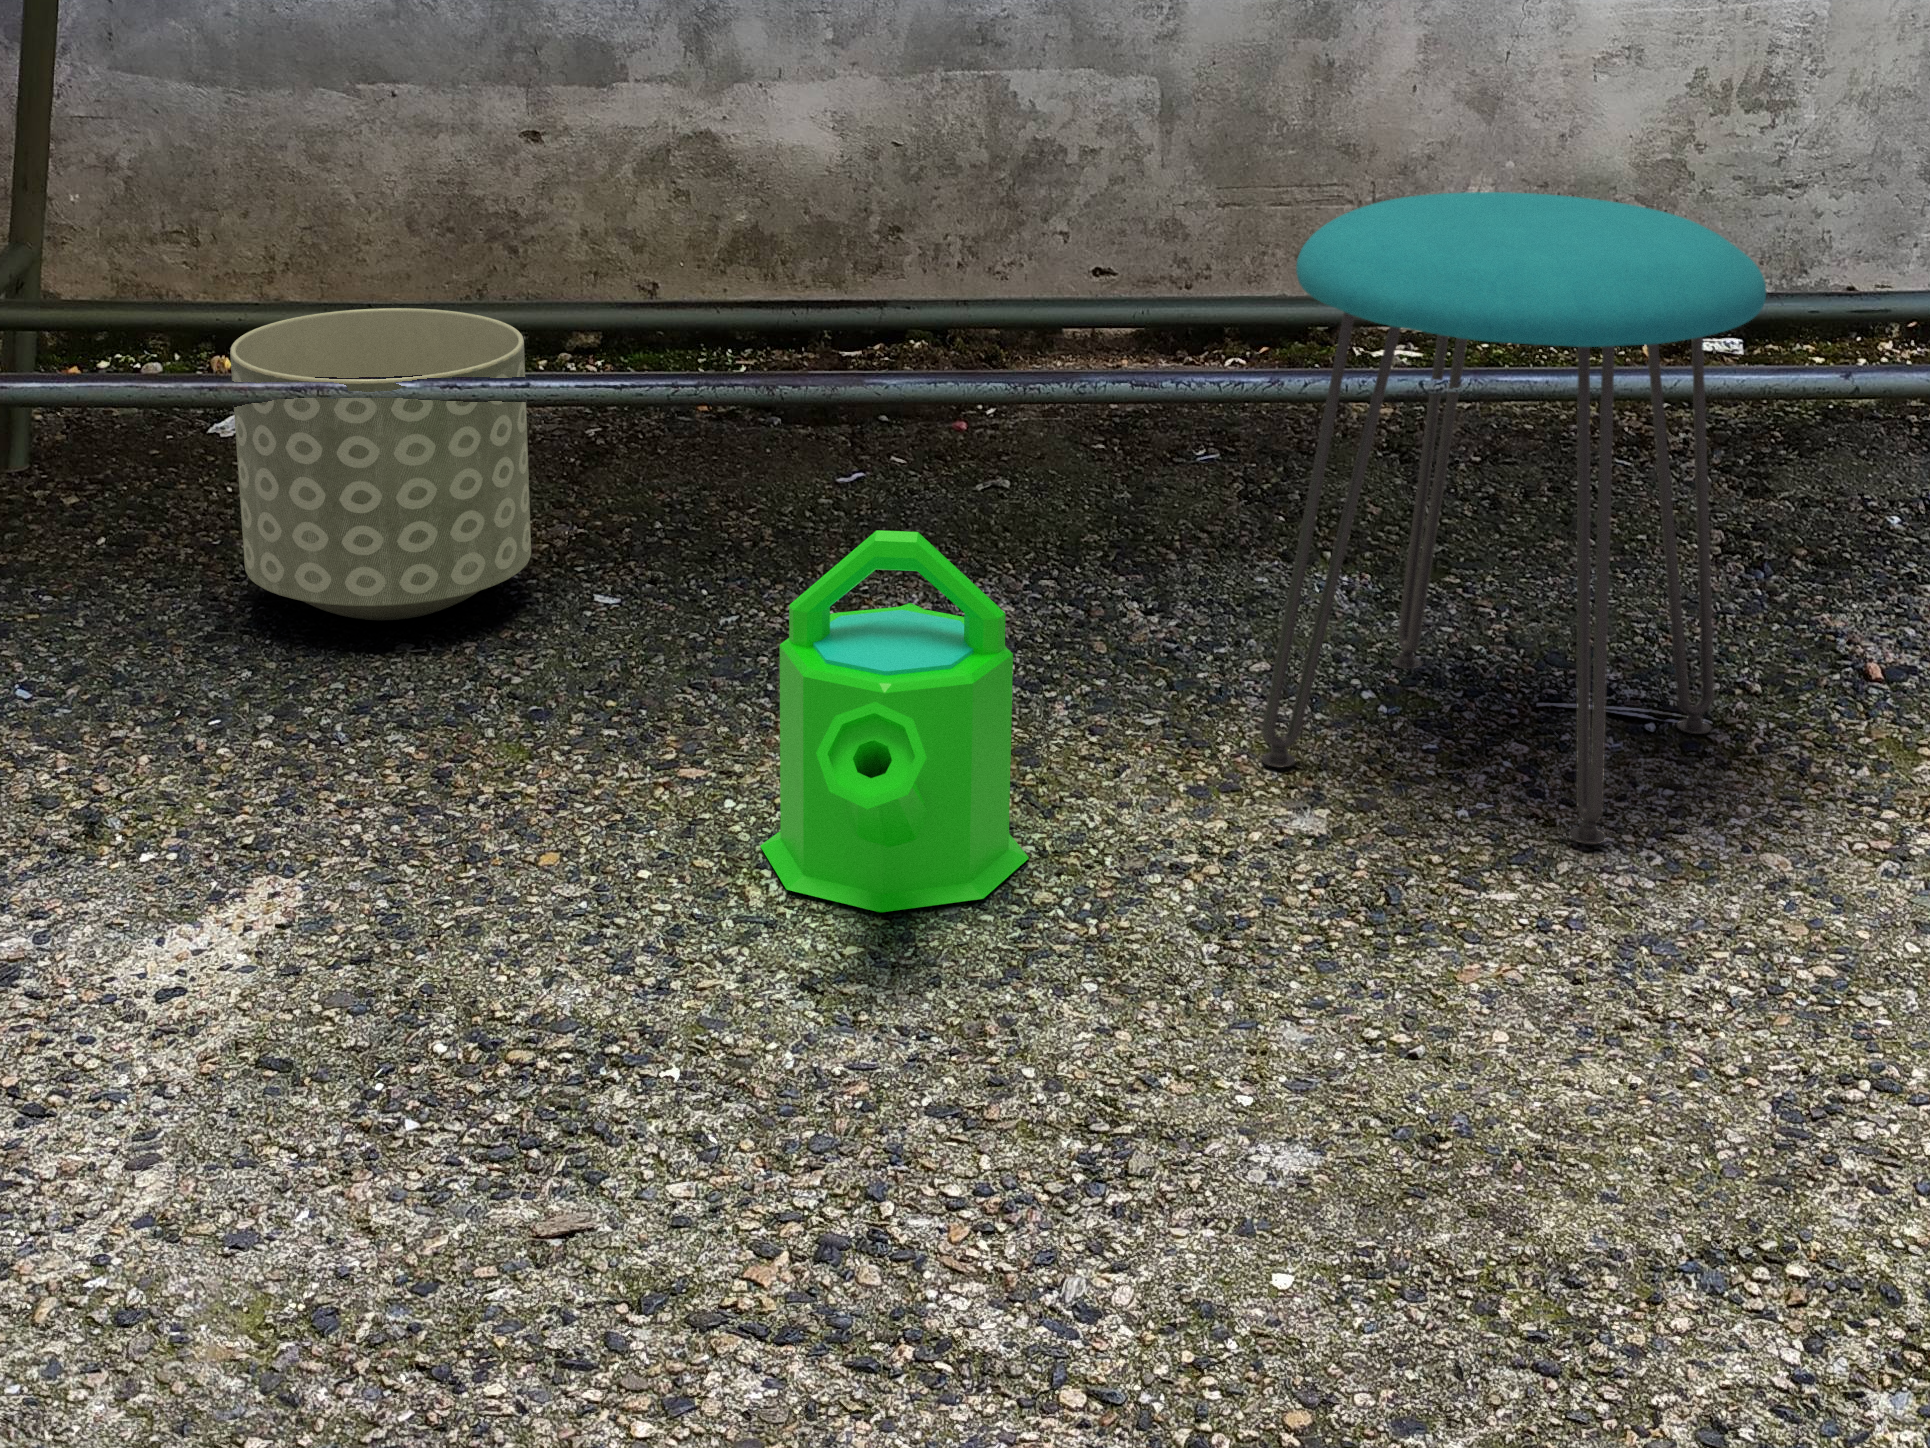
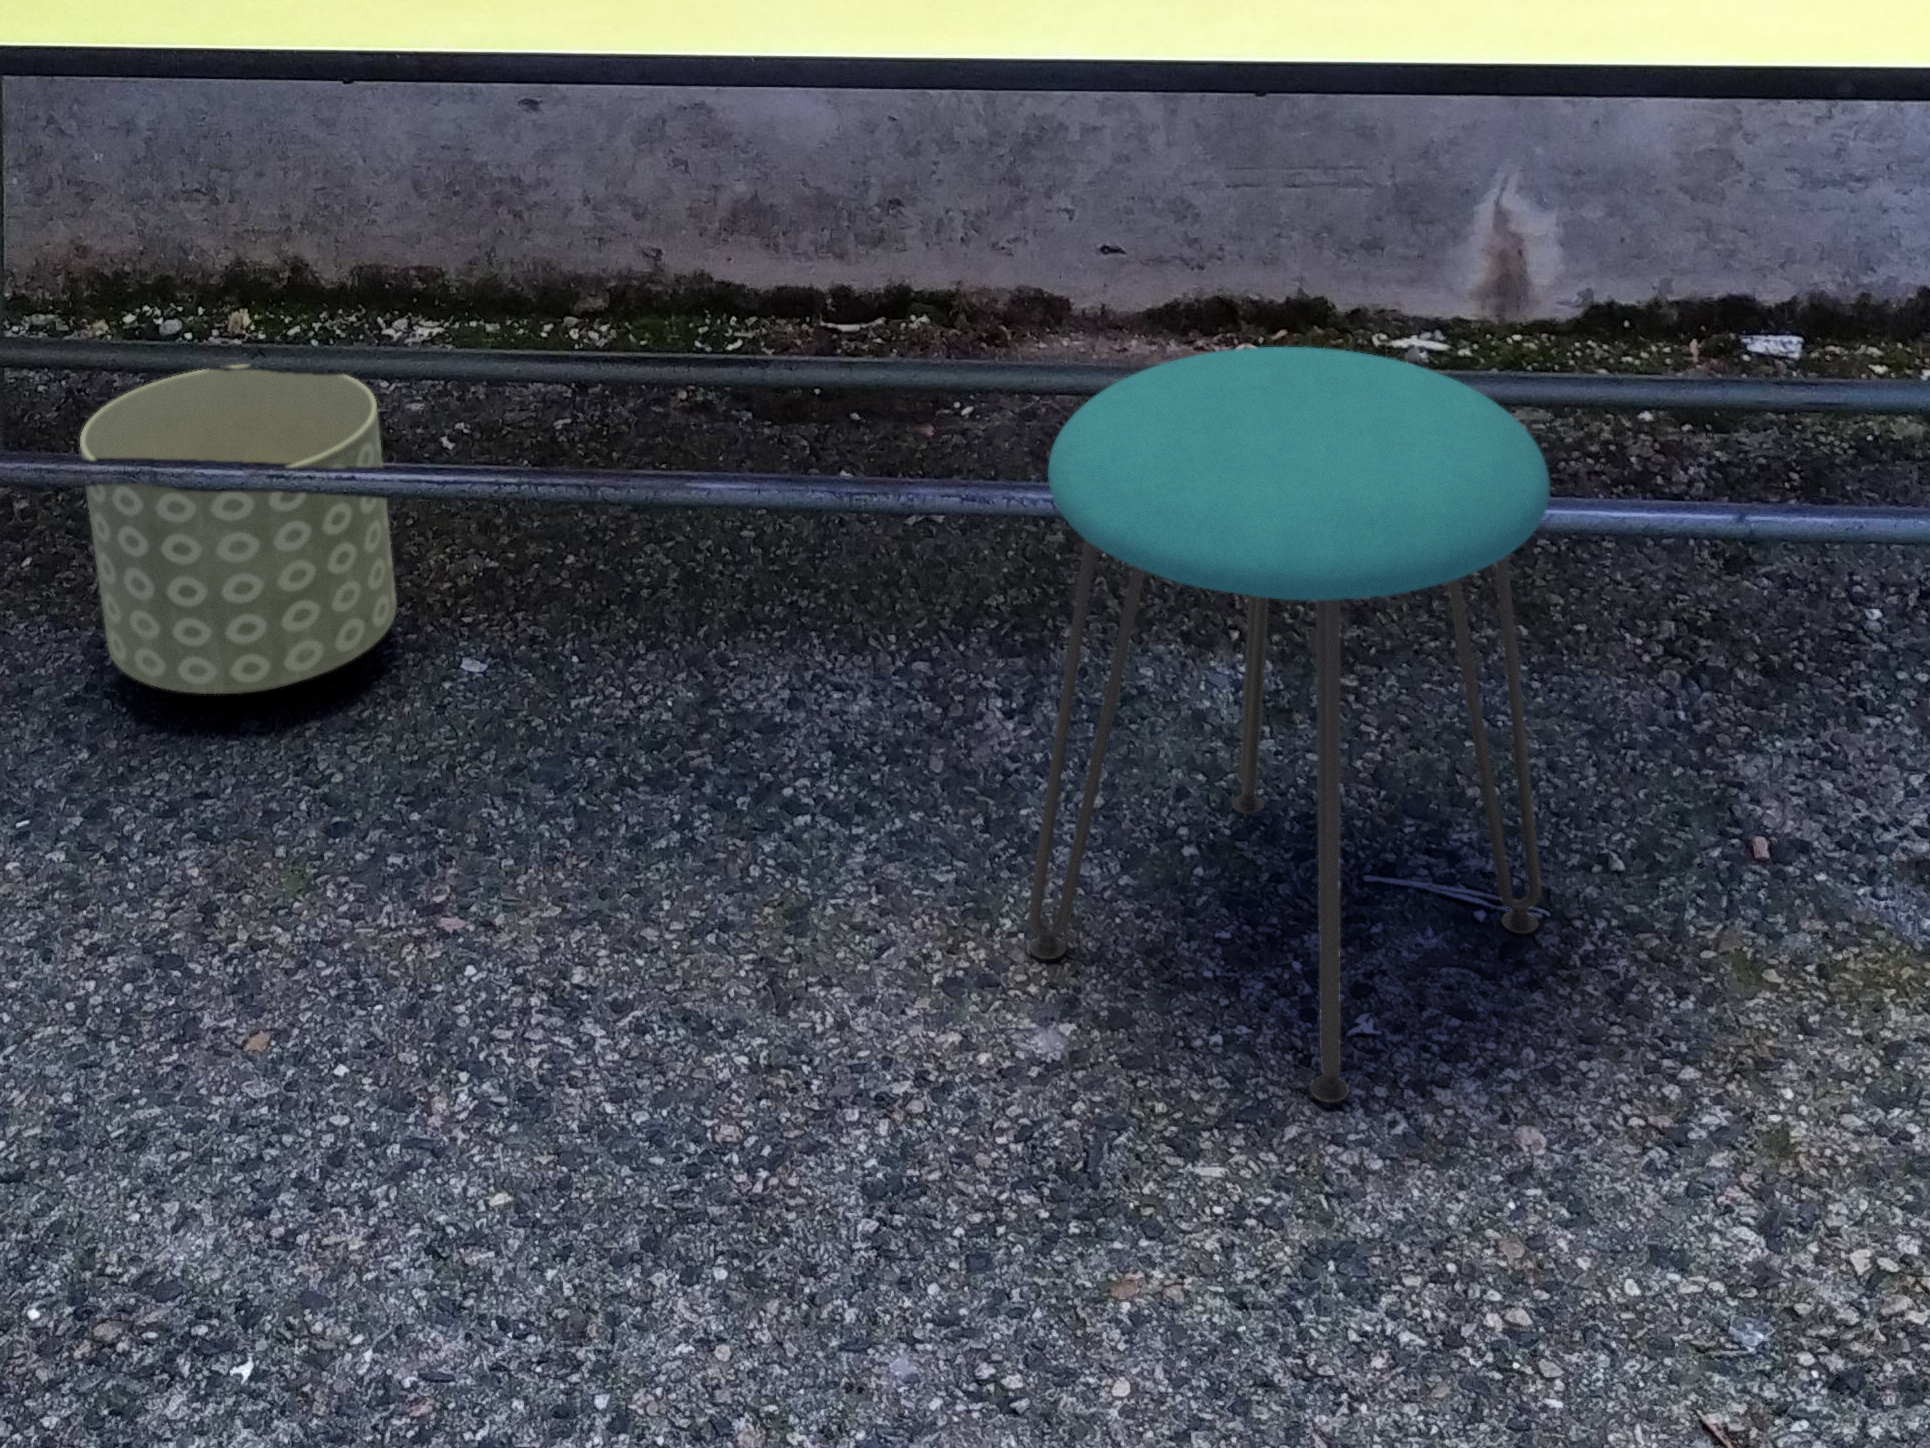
watering can: present [760,530,1029,912] -> none [431,750,730,1152]

